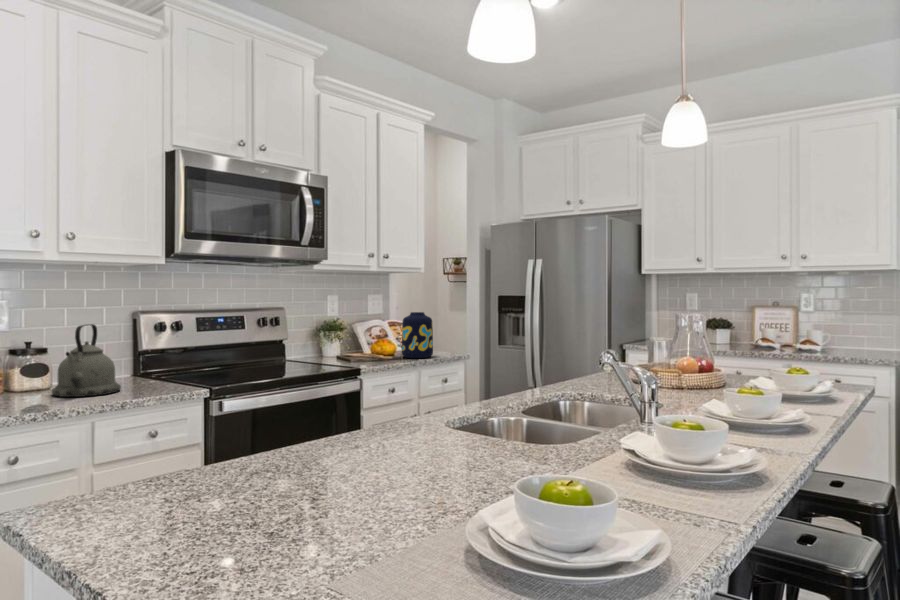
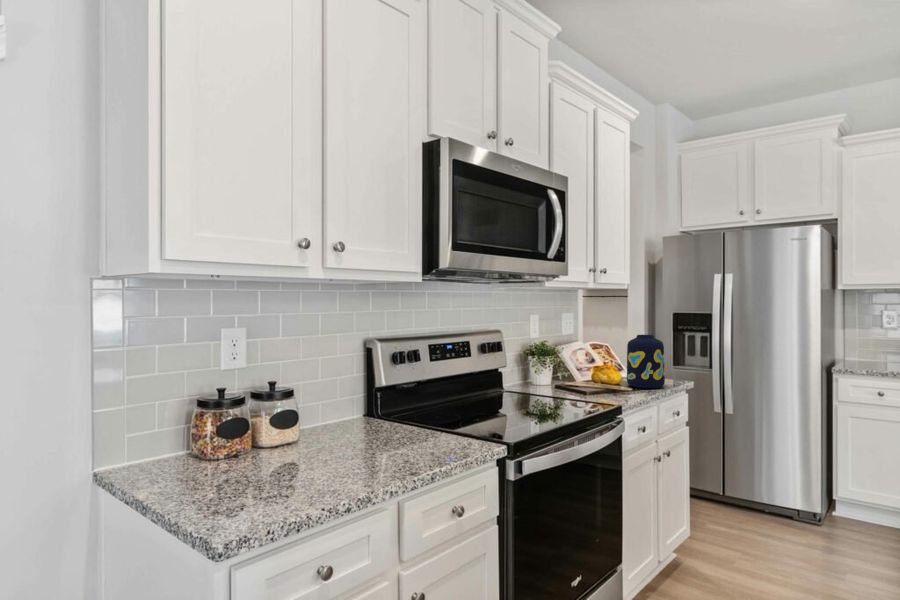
kettle: present [52,324,121,397] -> none [319,360,399,461]

